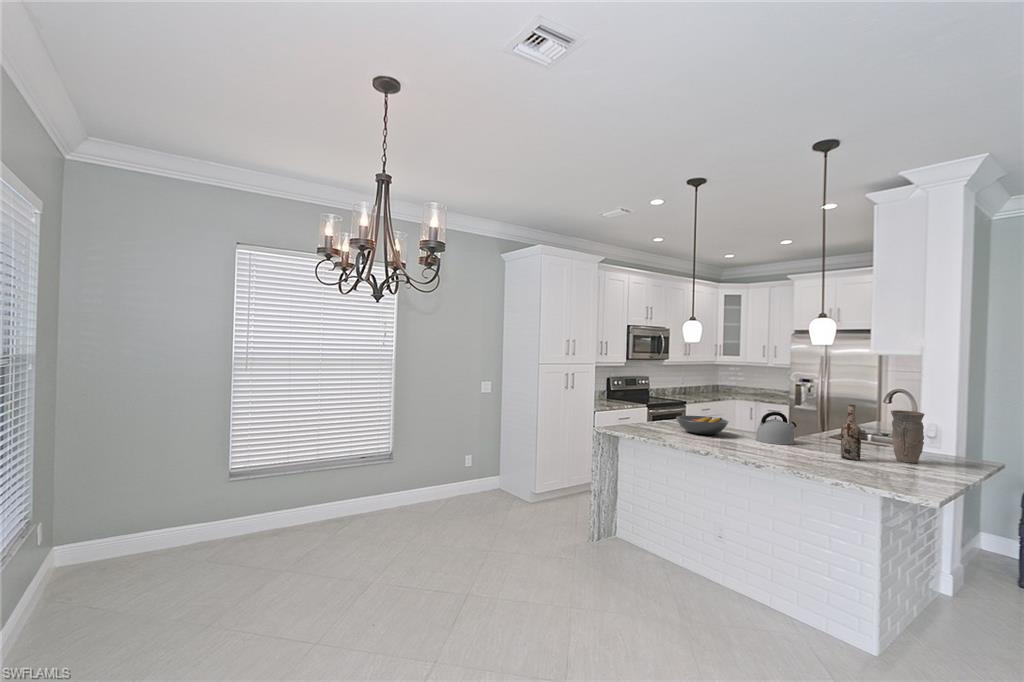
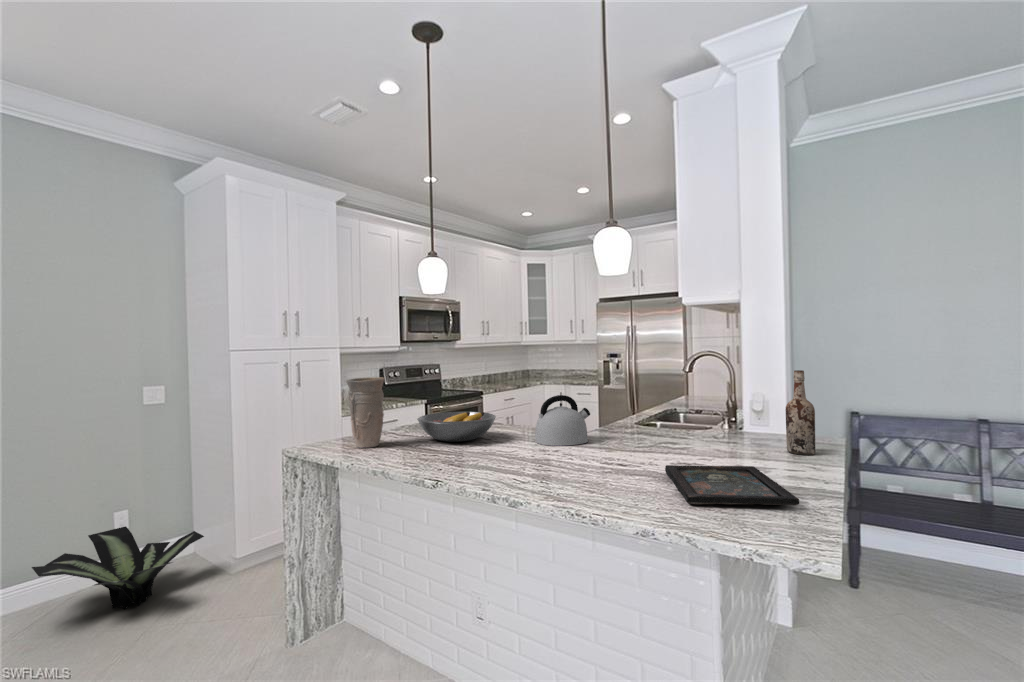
wine bottle: present [841,405,861,460] -> present [786,370,815,455]
vase: present [891,410,925,463] -> present [346,377,384,448]
tray: none [852,460,935,484] -> present [665,465,799,505]
potted plant: none [445,465,519,511] -> present [32,526,204,609]

